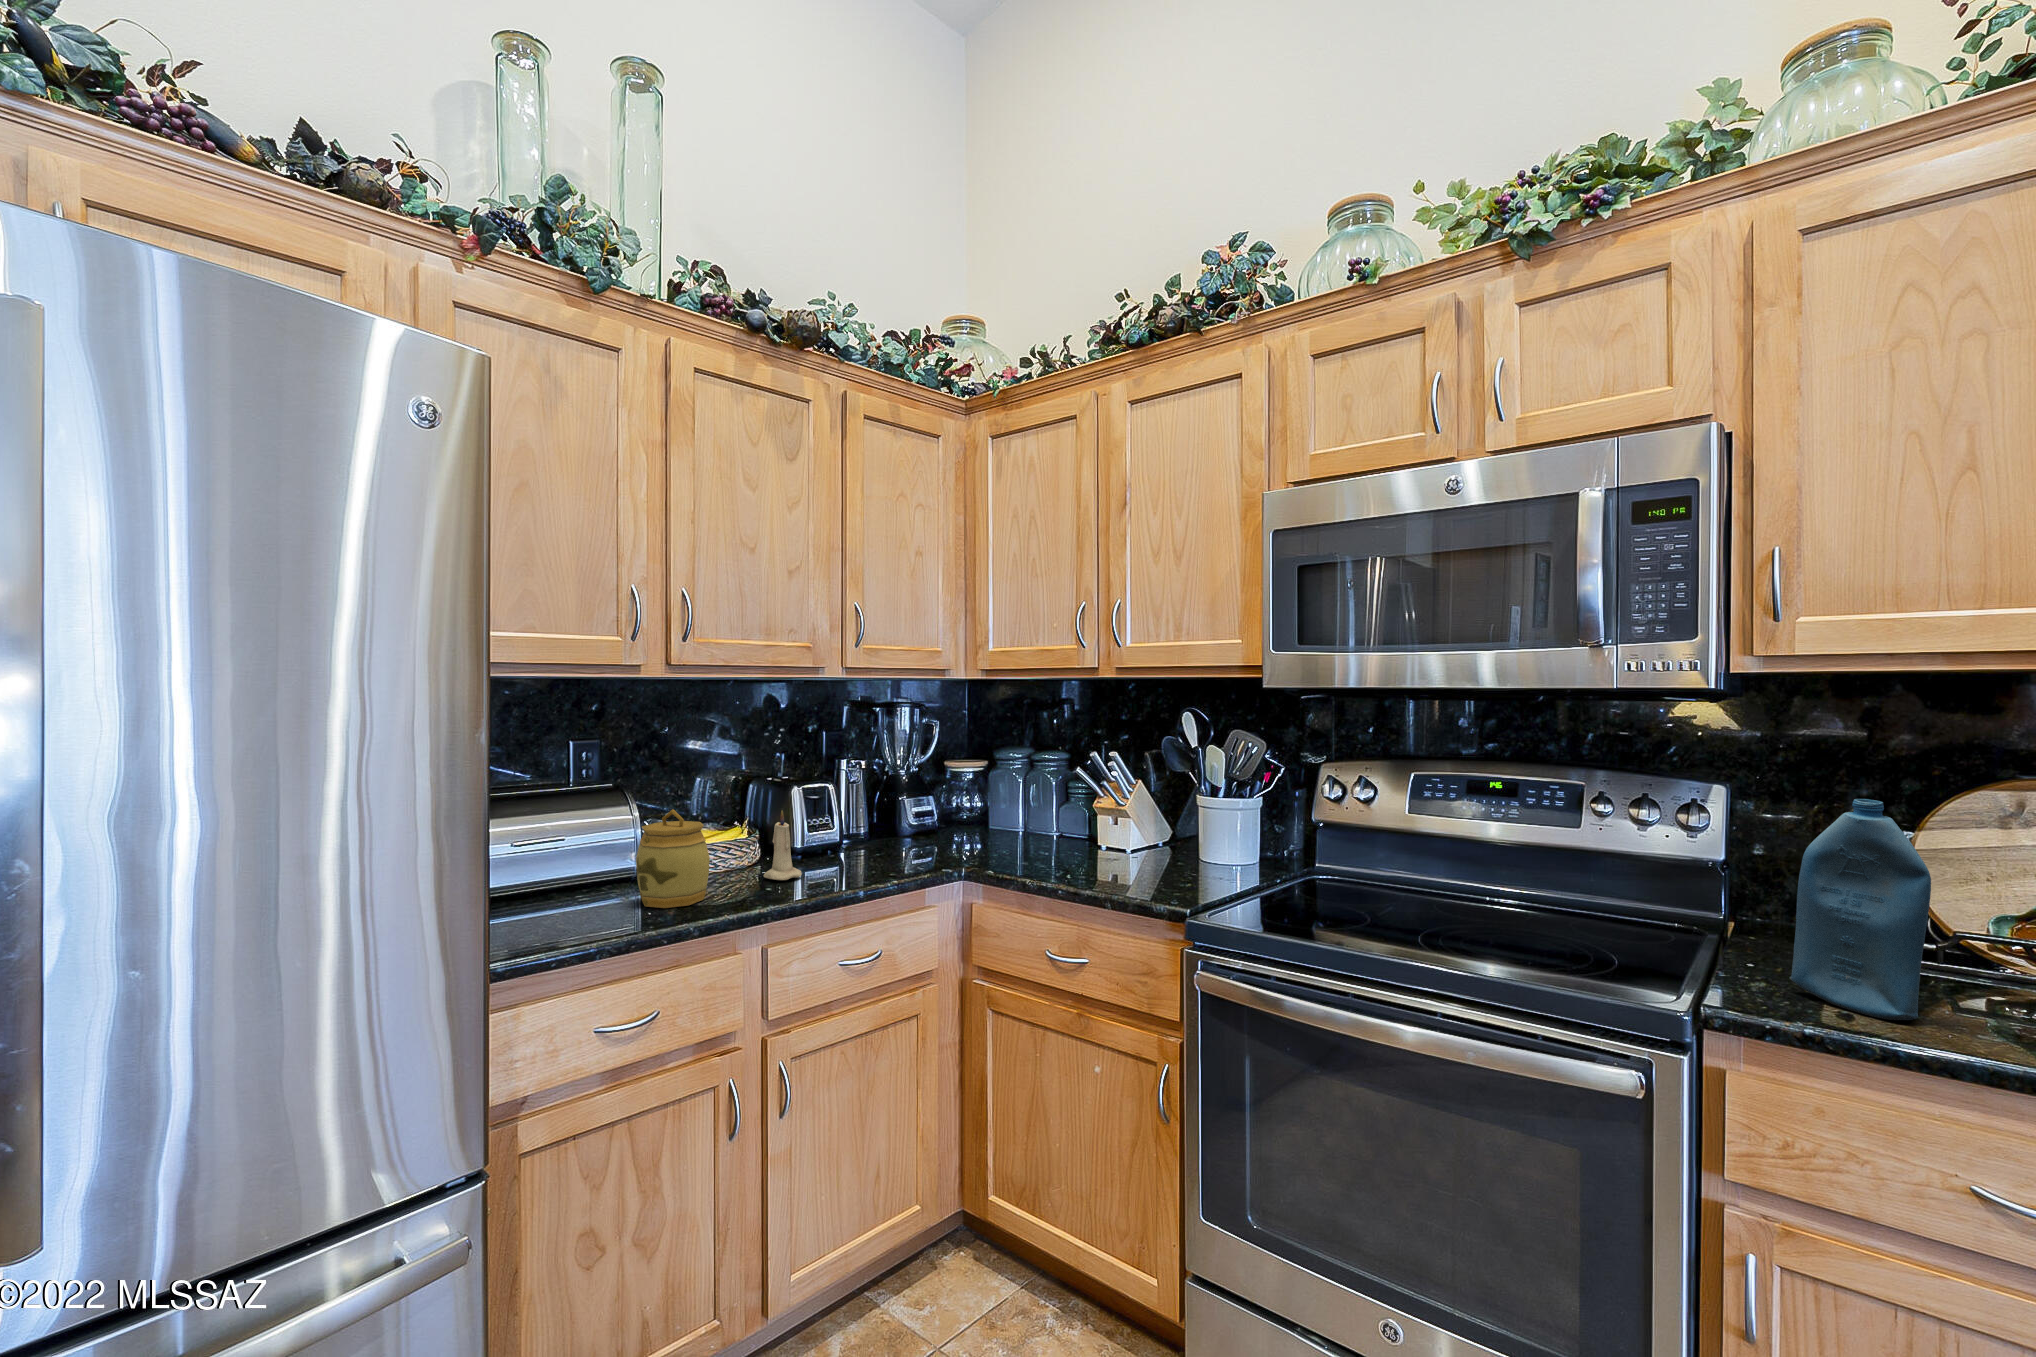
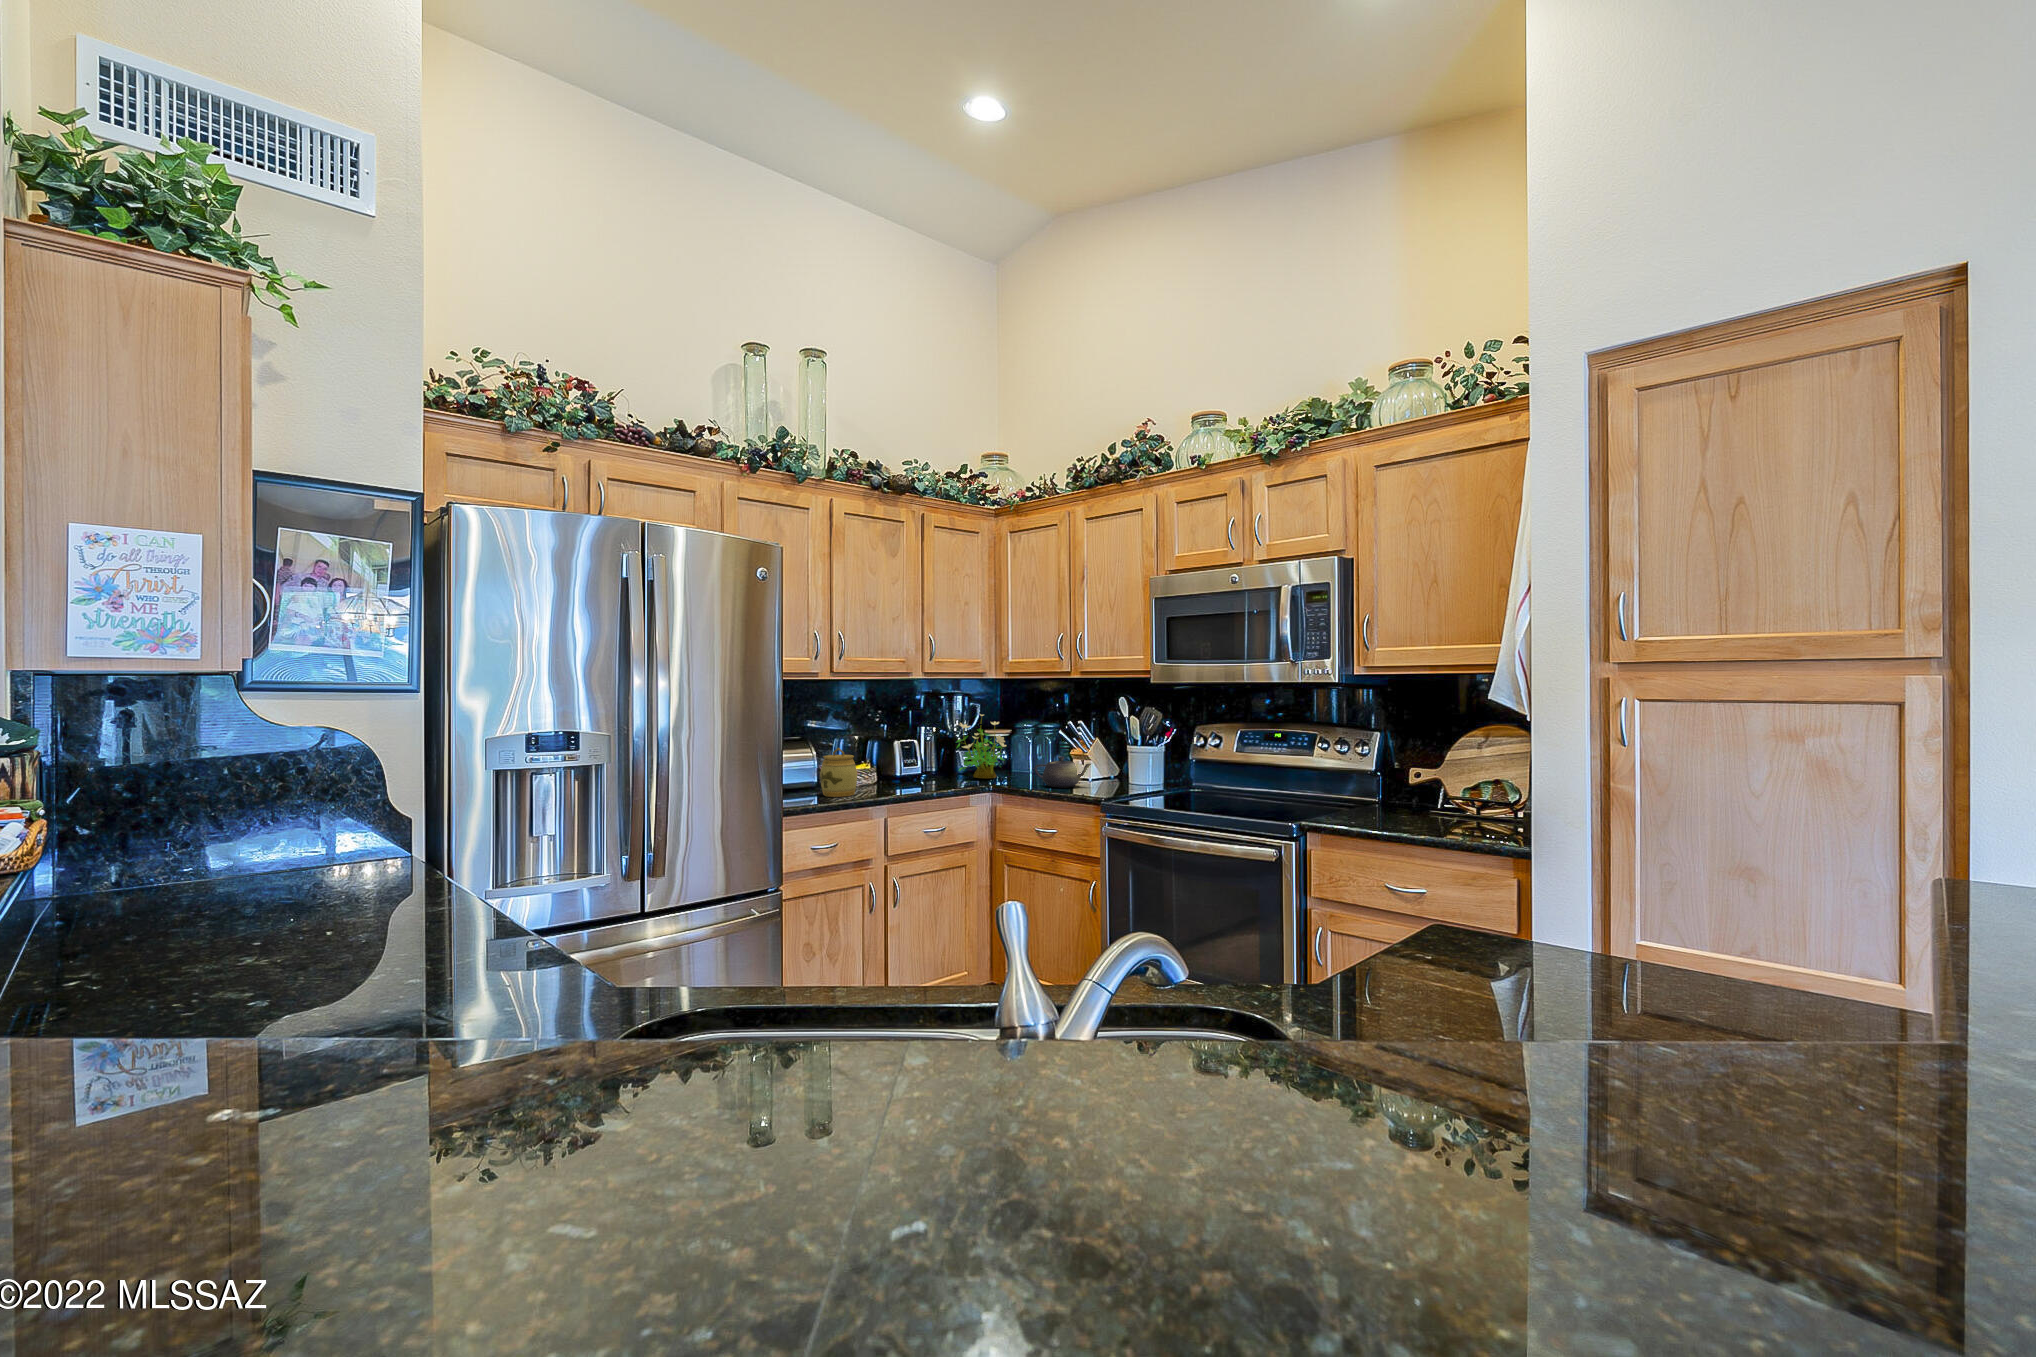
potted plant: none [898,738,987,848] -> present [957,714,1006,778]
bottle: present [1789,799,1931,1020] -> none [1355,731,1393,825]
candle: present [764,810,802,880] -> none [882,751,903,789]
teapot: none [1038,816,1145,873] -> present [1034,756,1091,787]

